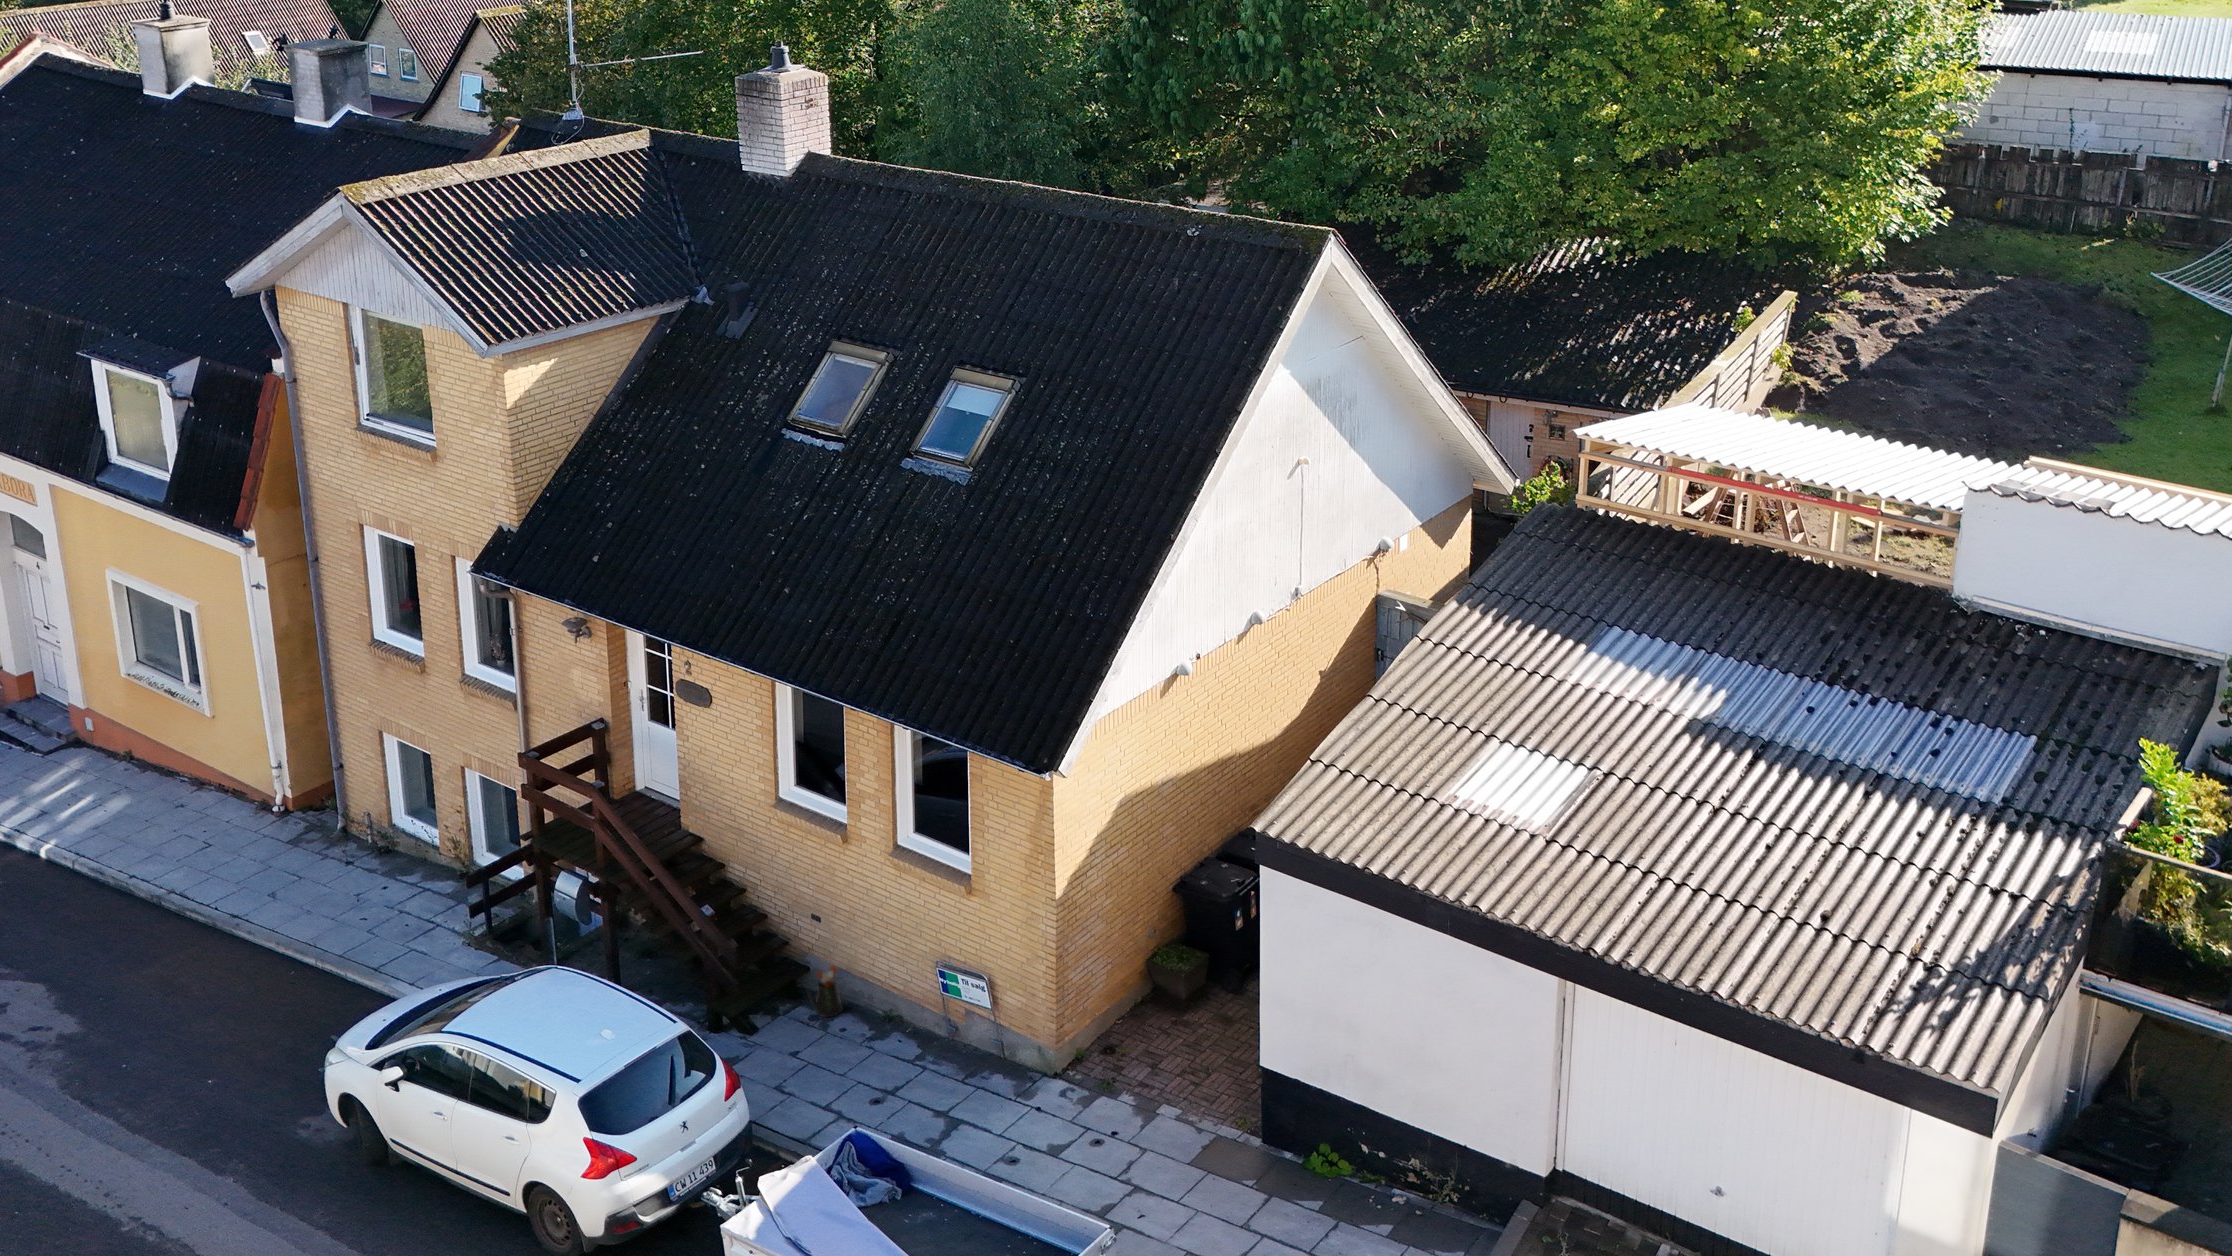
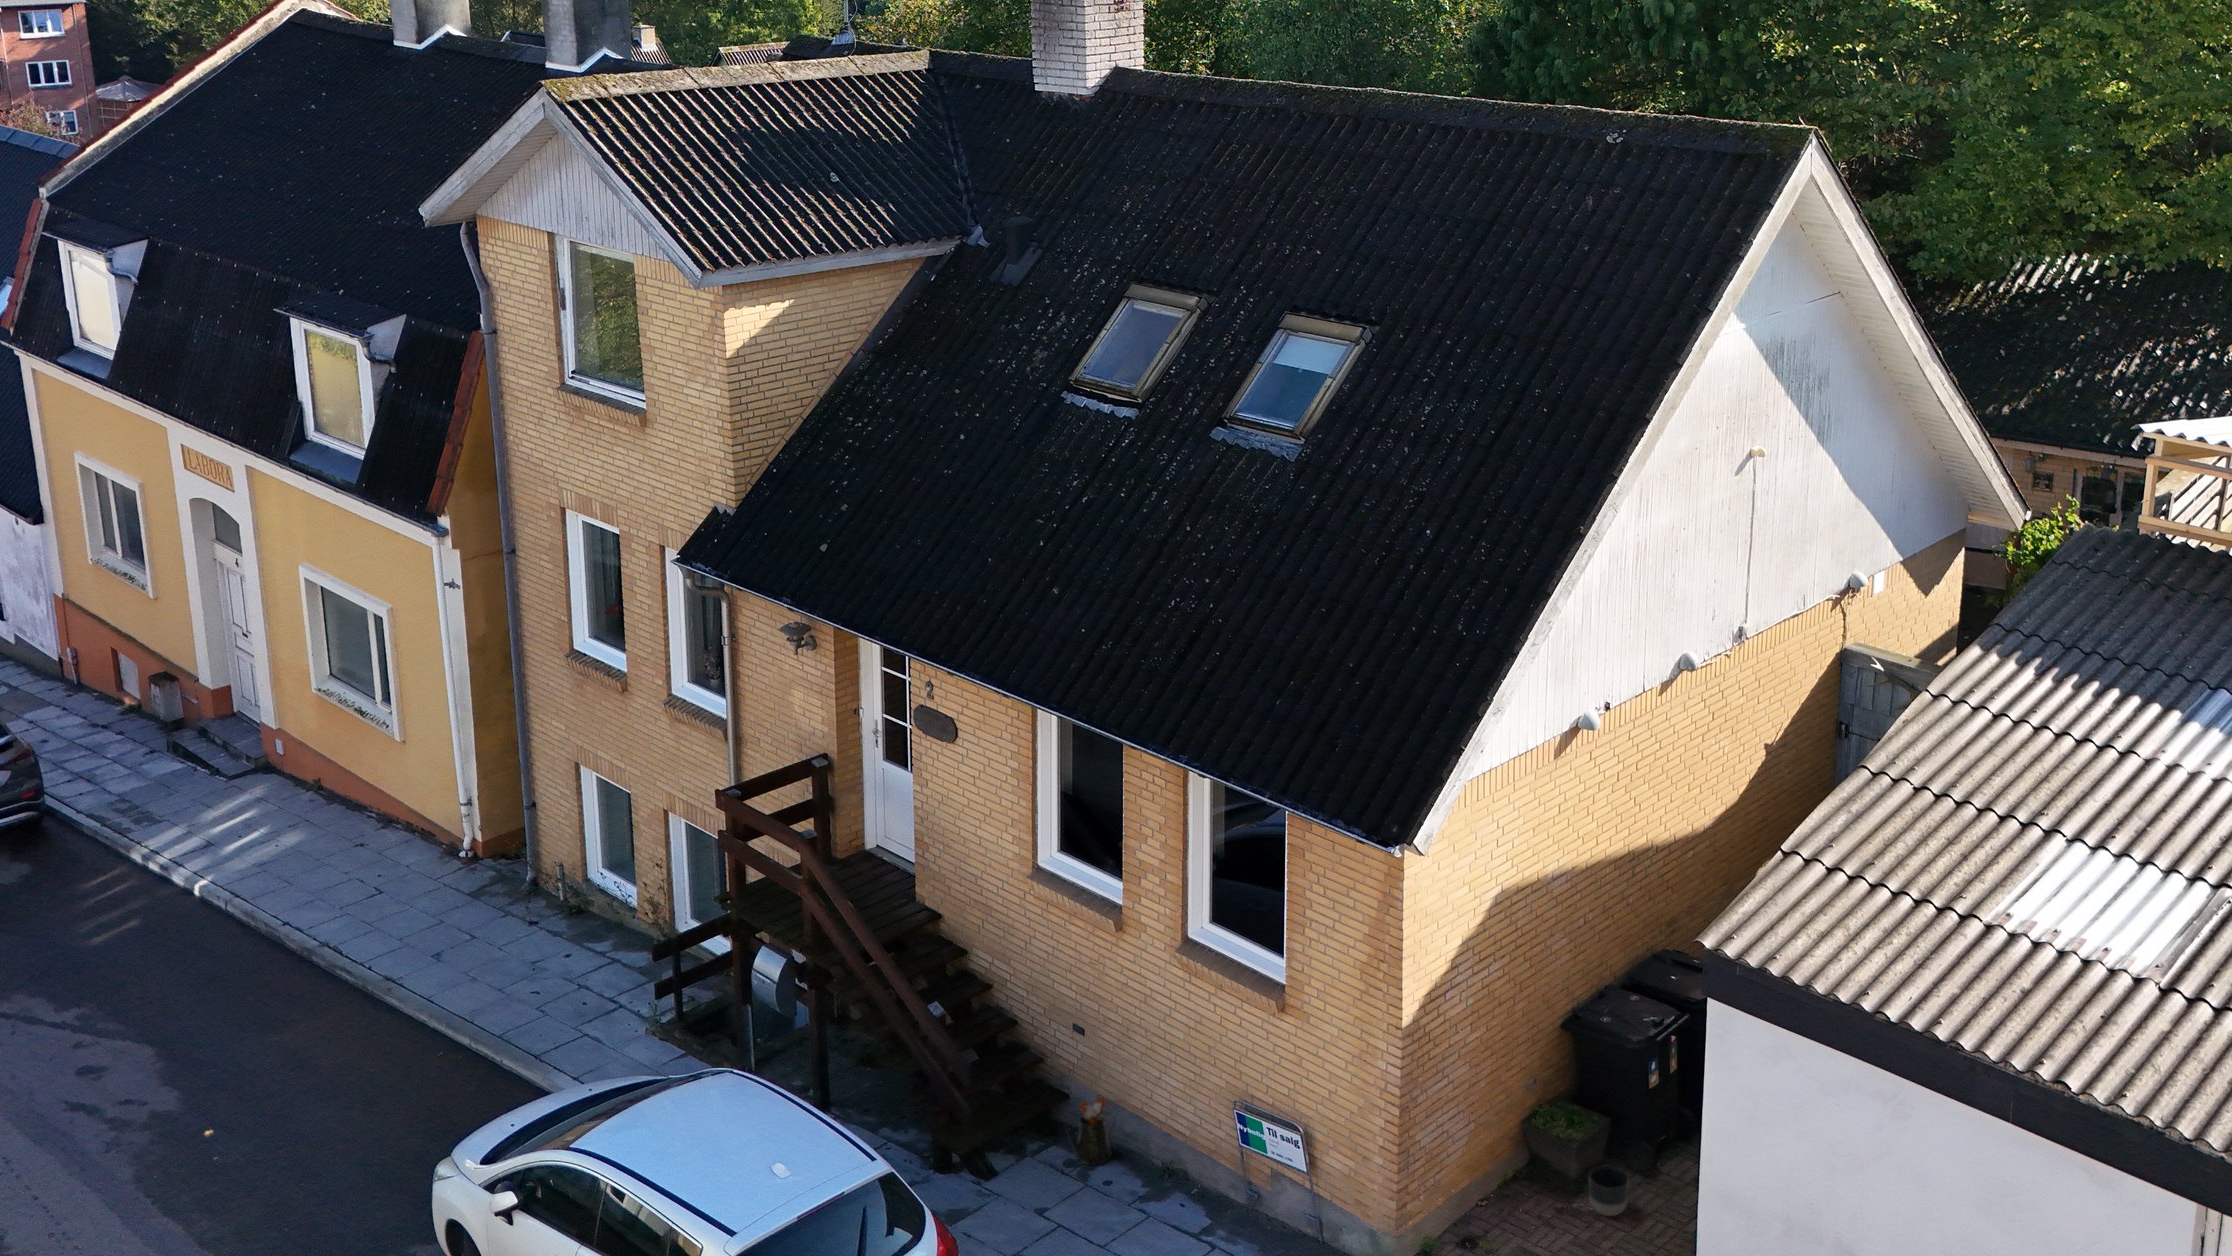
planter: none [1194,988,1223,1024] -> present [1589,1166,1629,1216]

